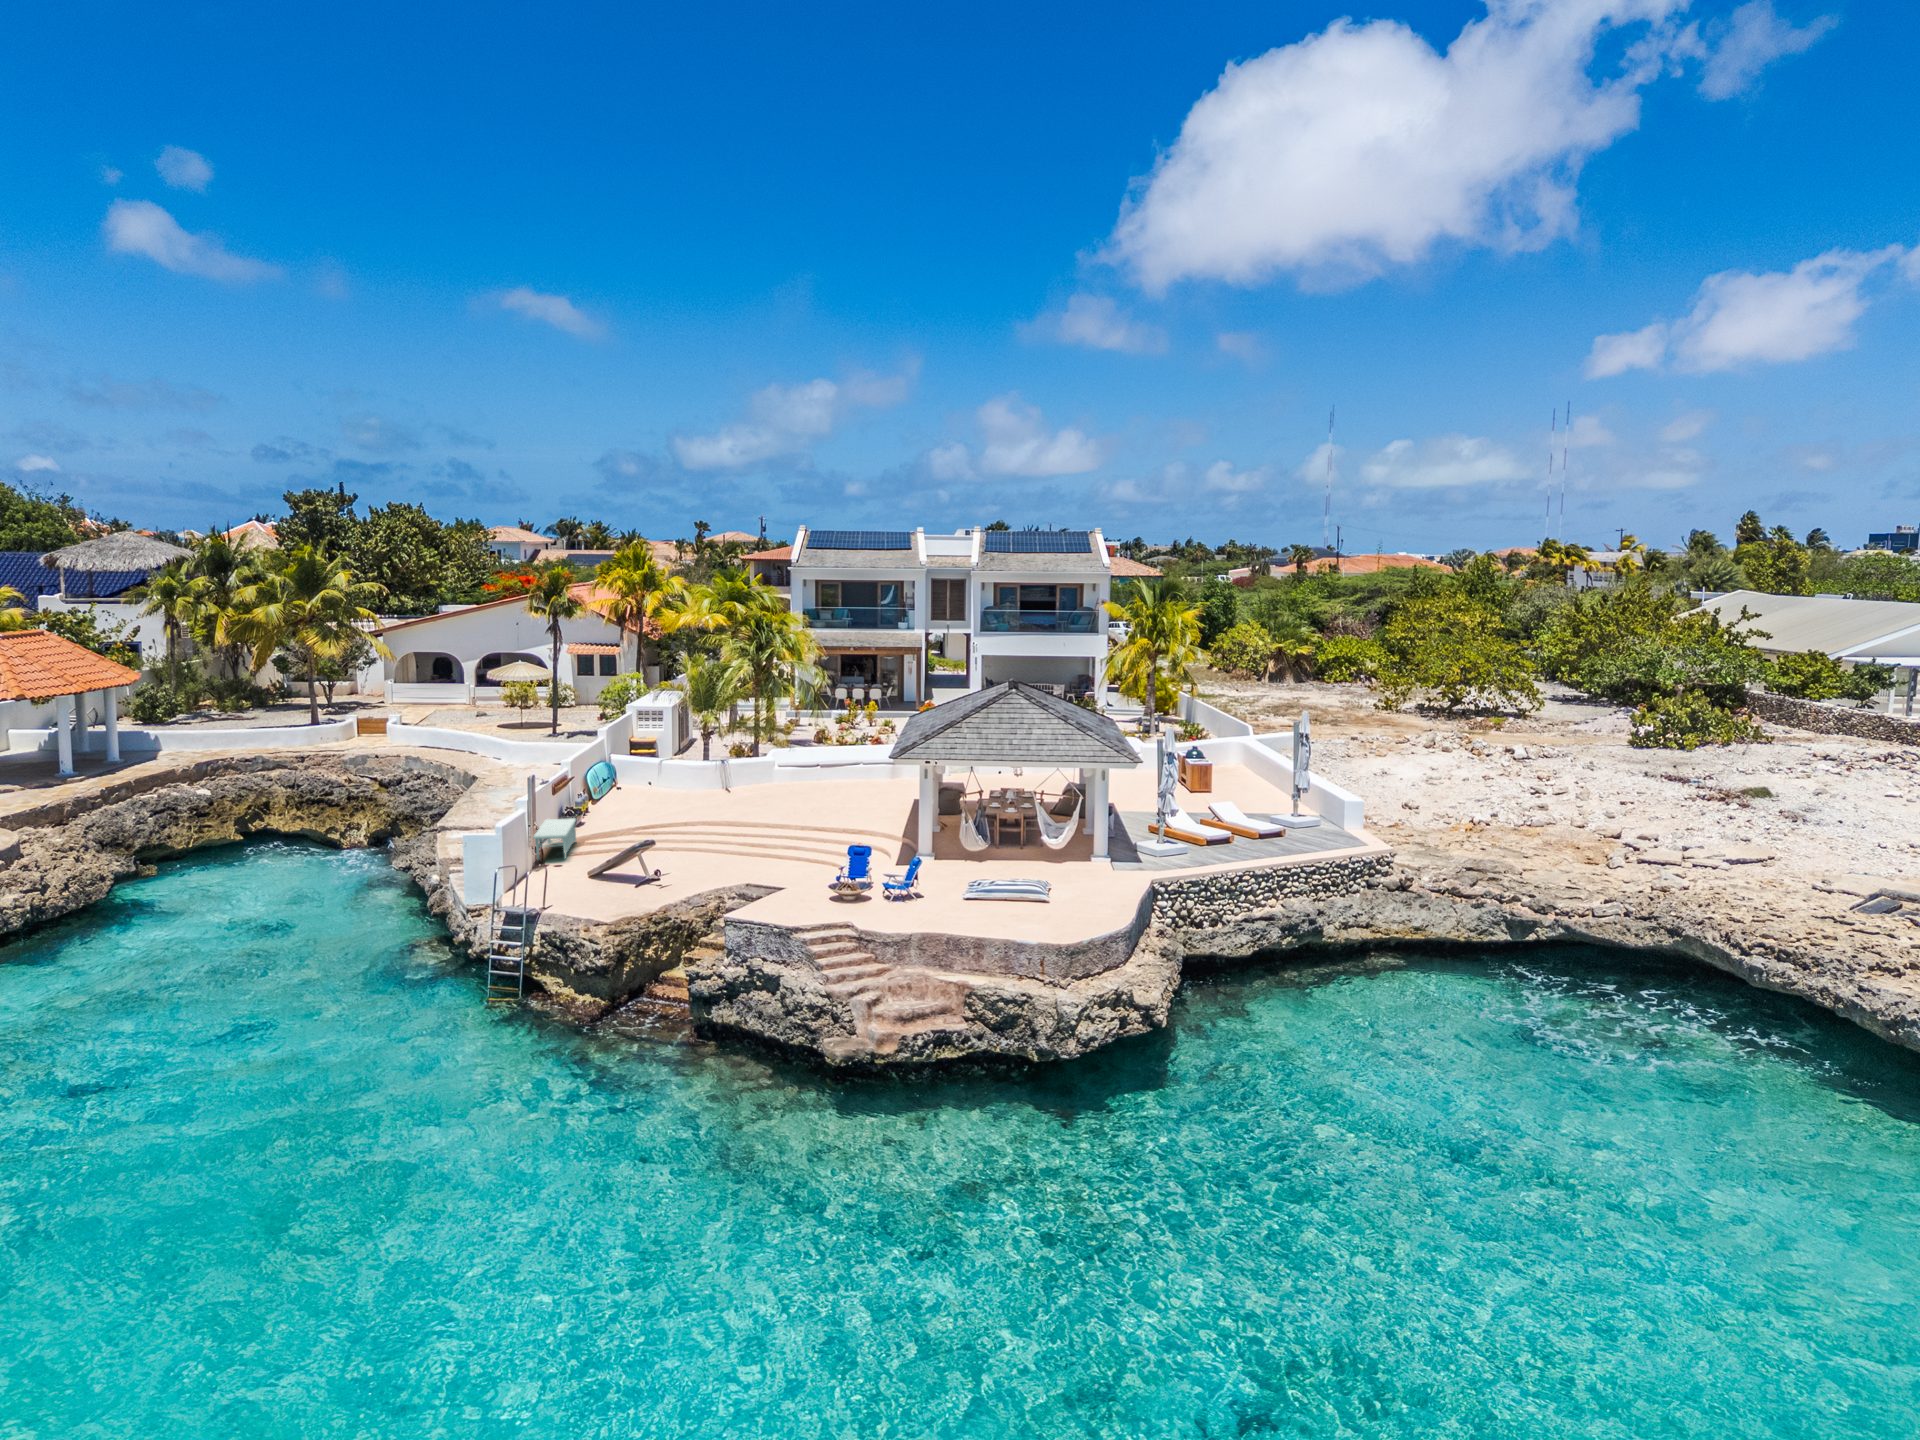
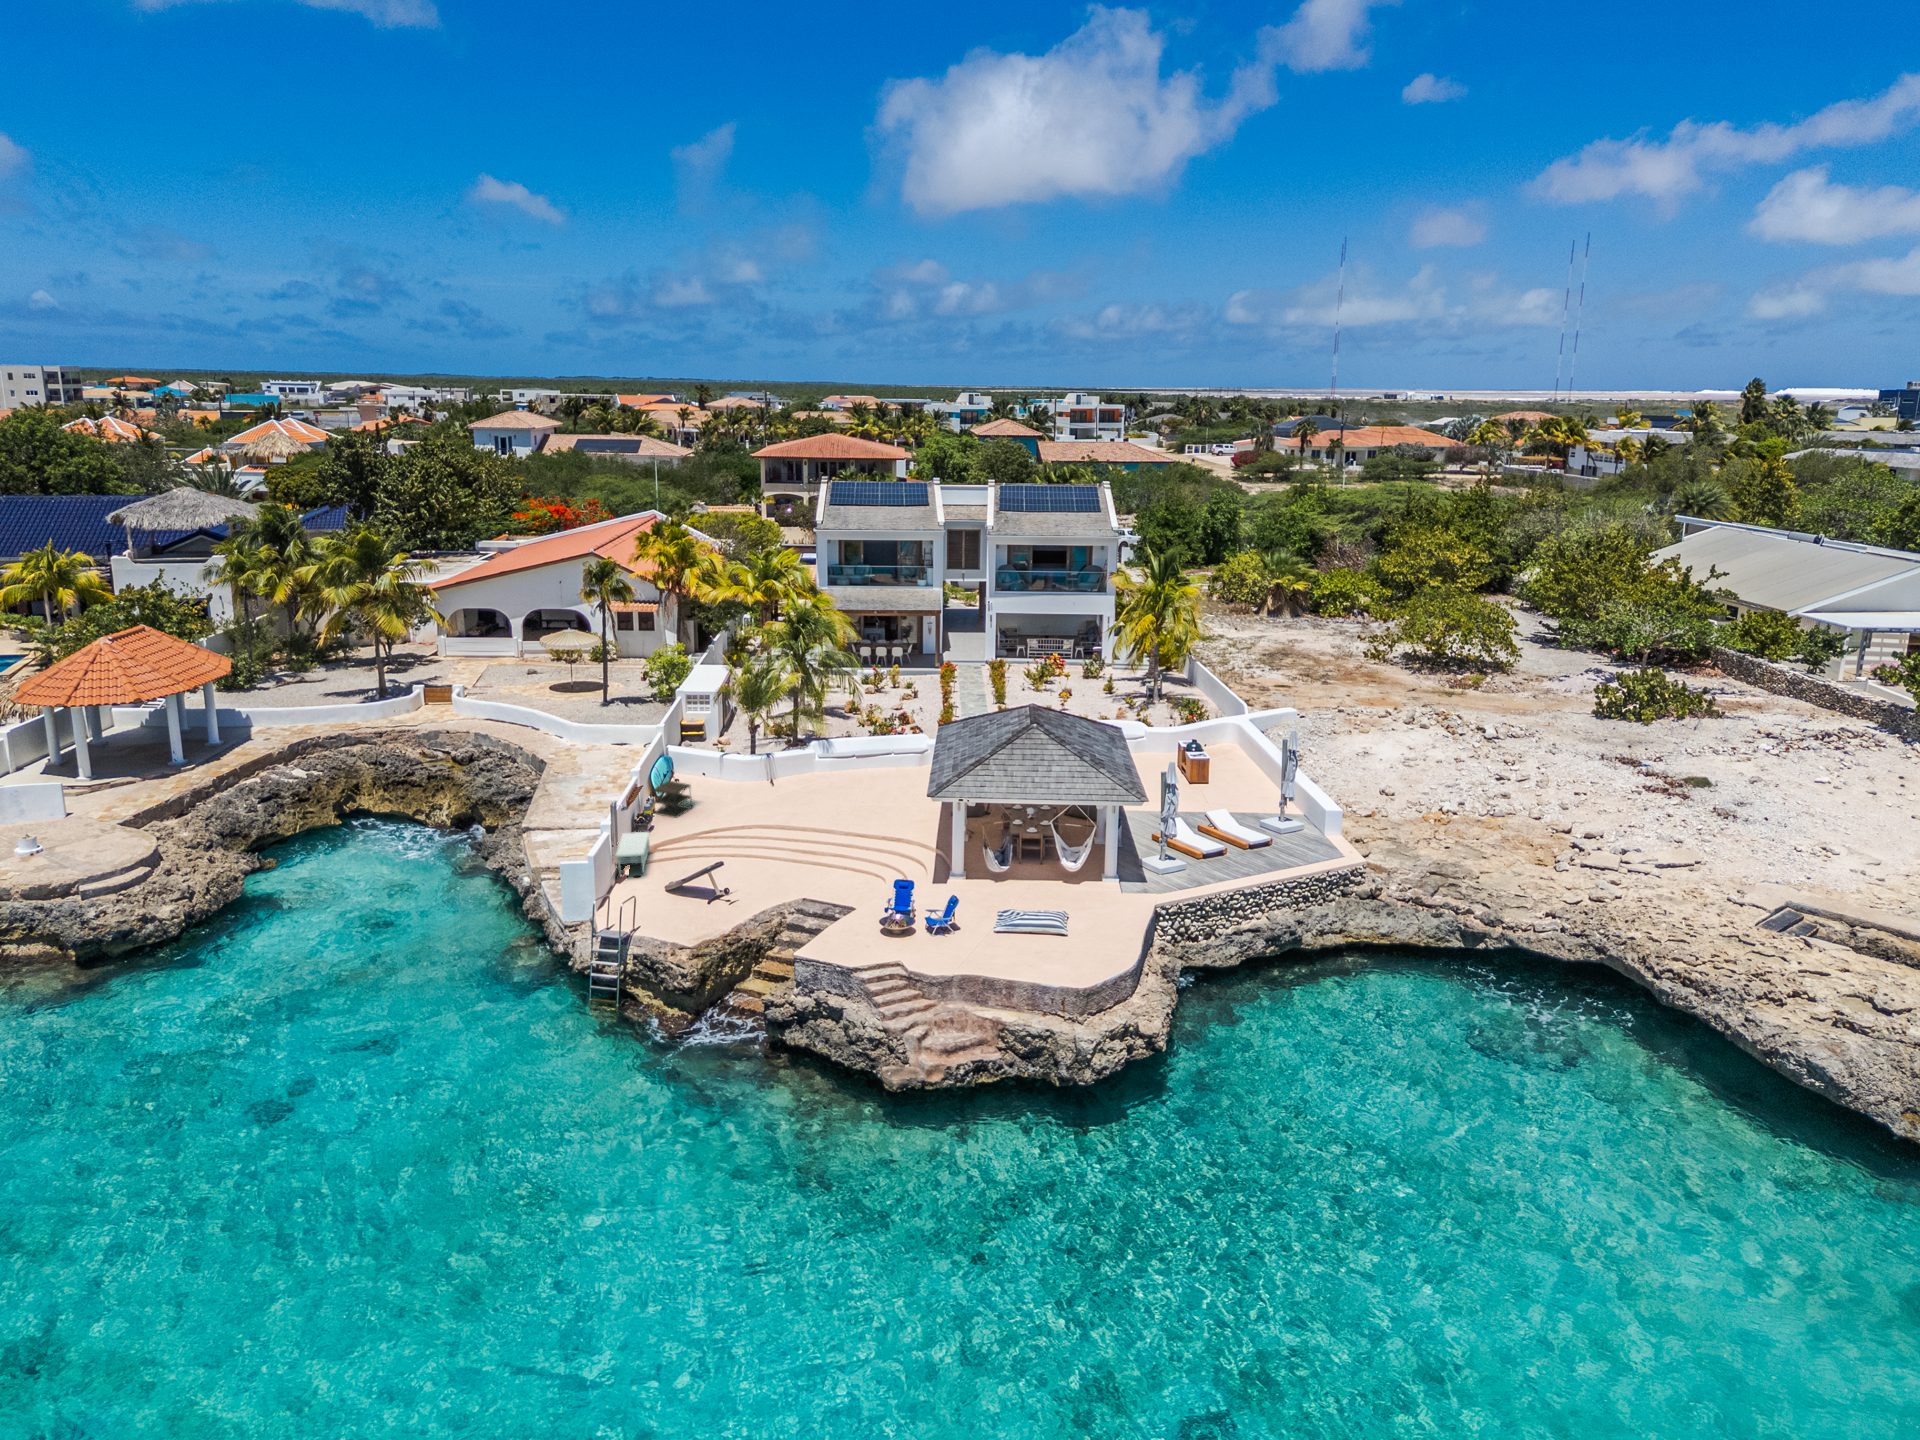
side table: none [586,778,631,817] -> present [652,781,692,818]

